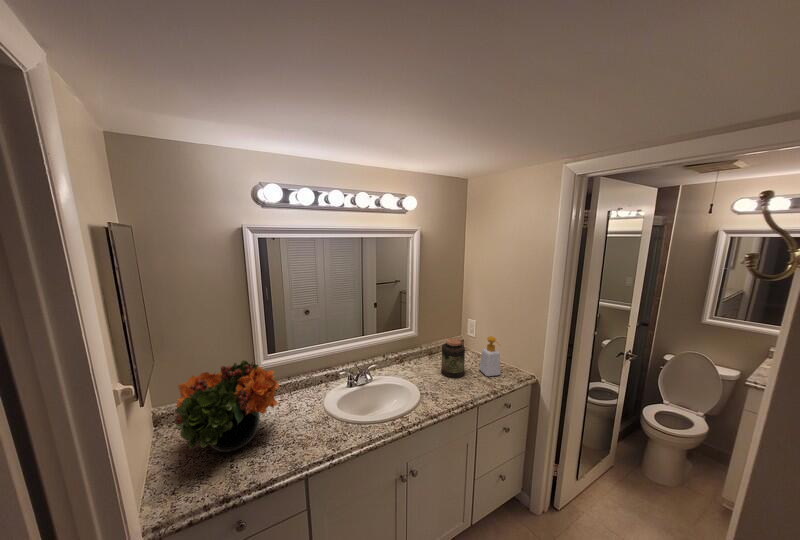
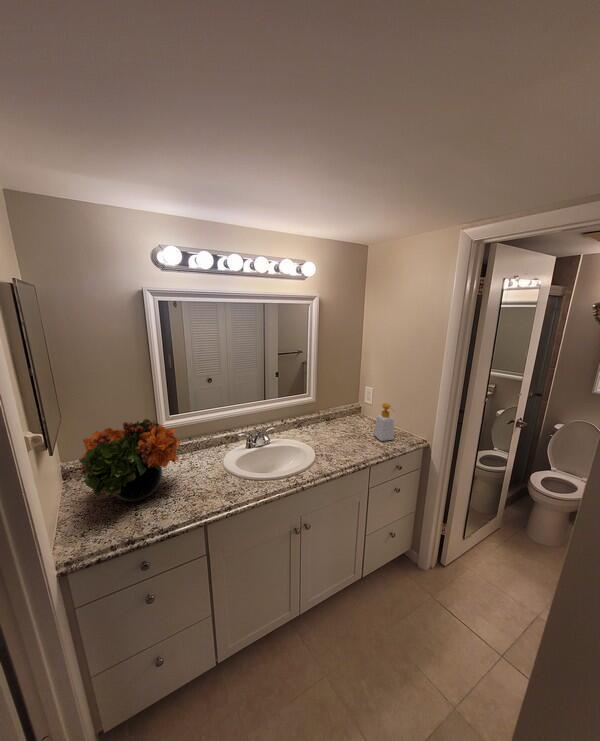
jar: present [441,338,465,378] -> none [337,405,360,442]

